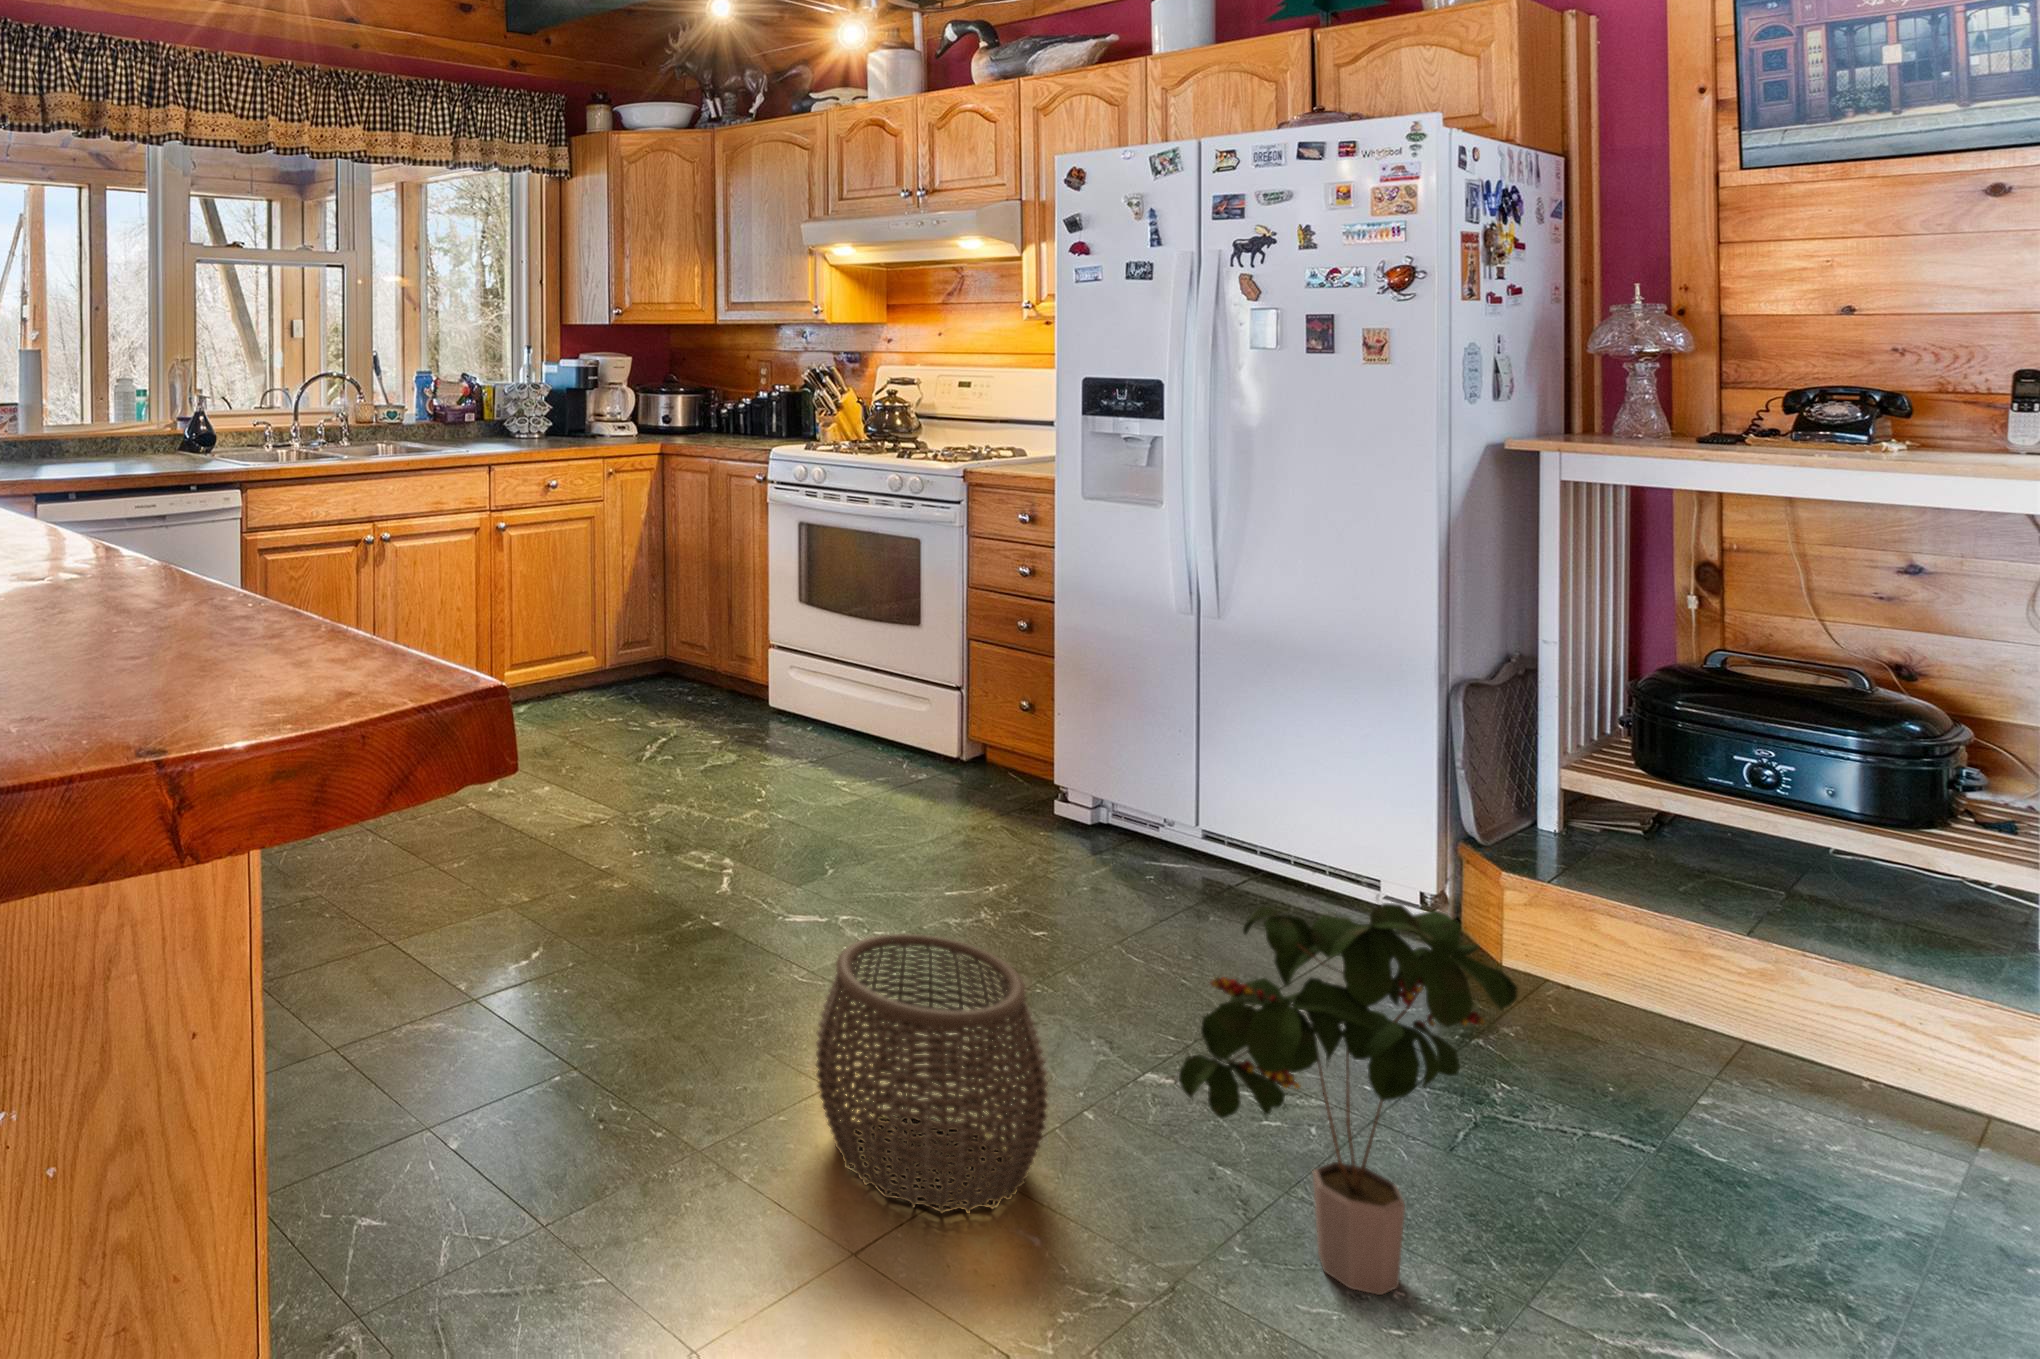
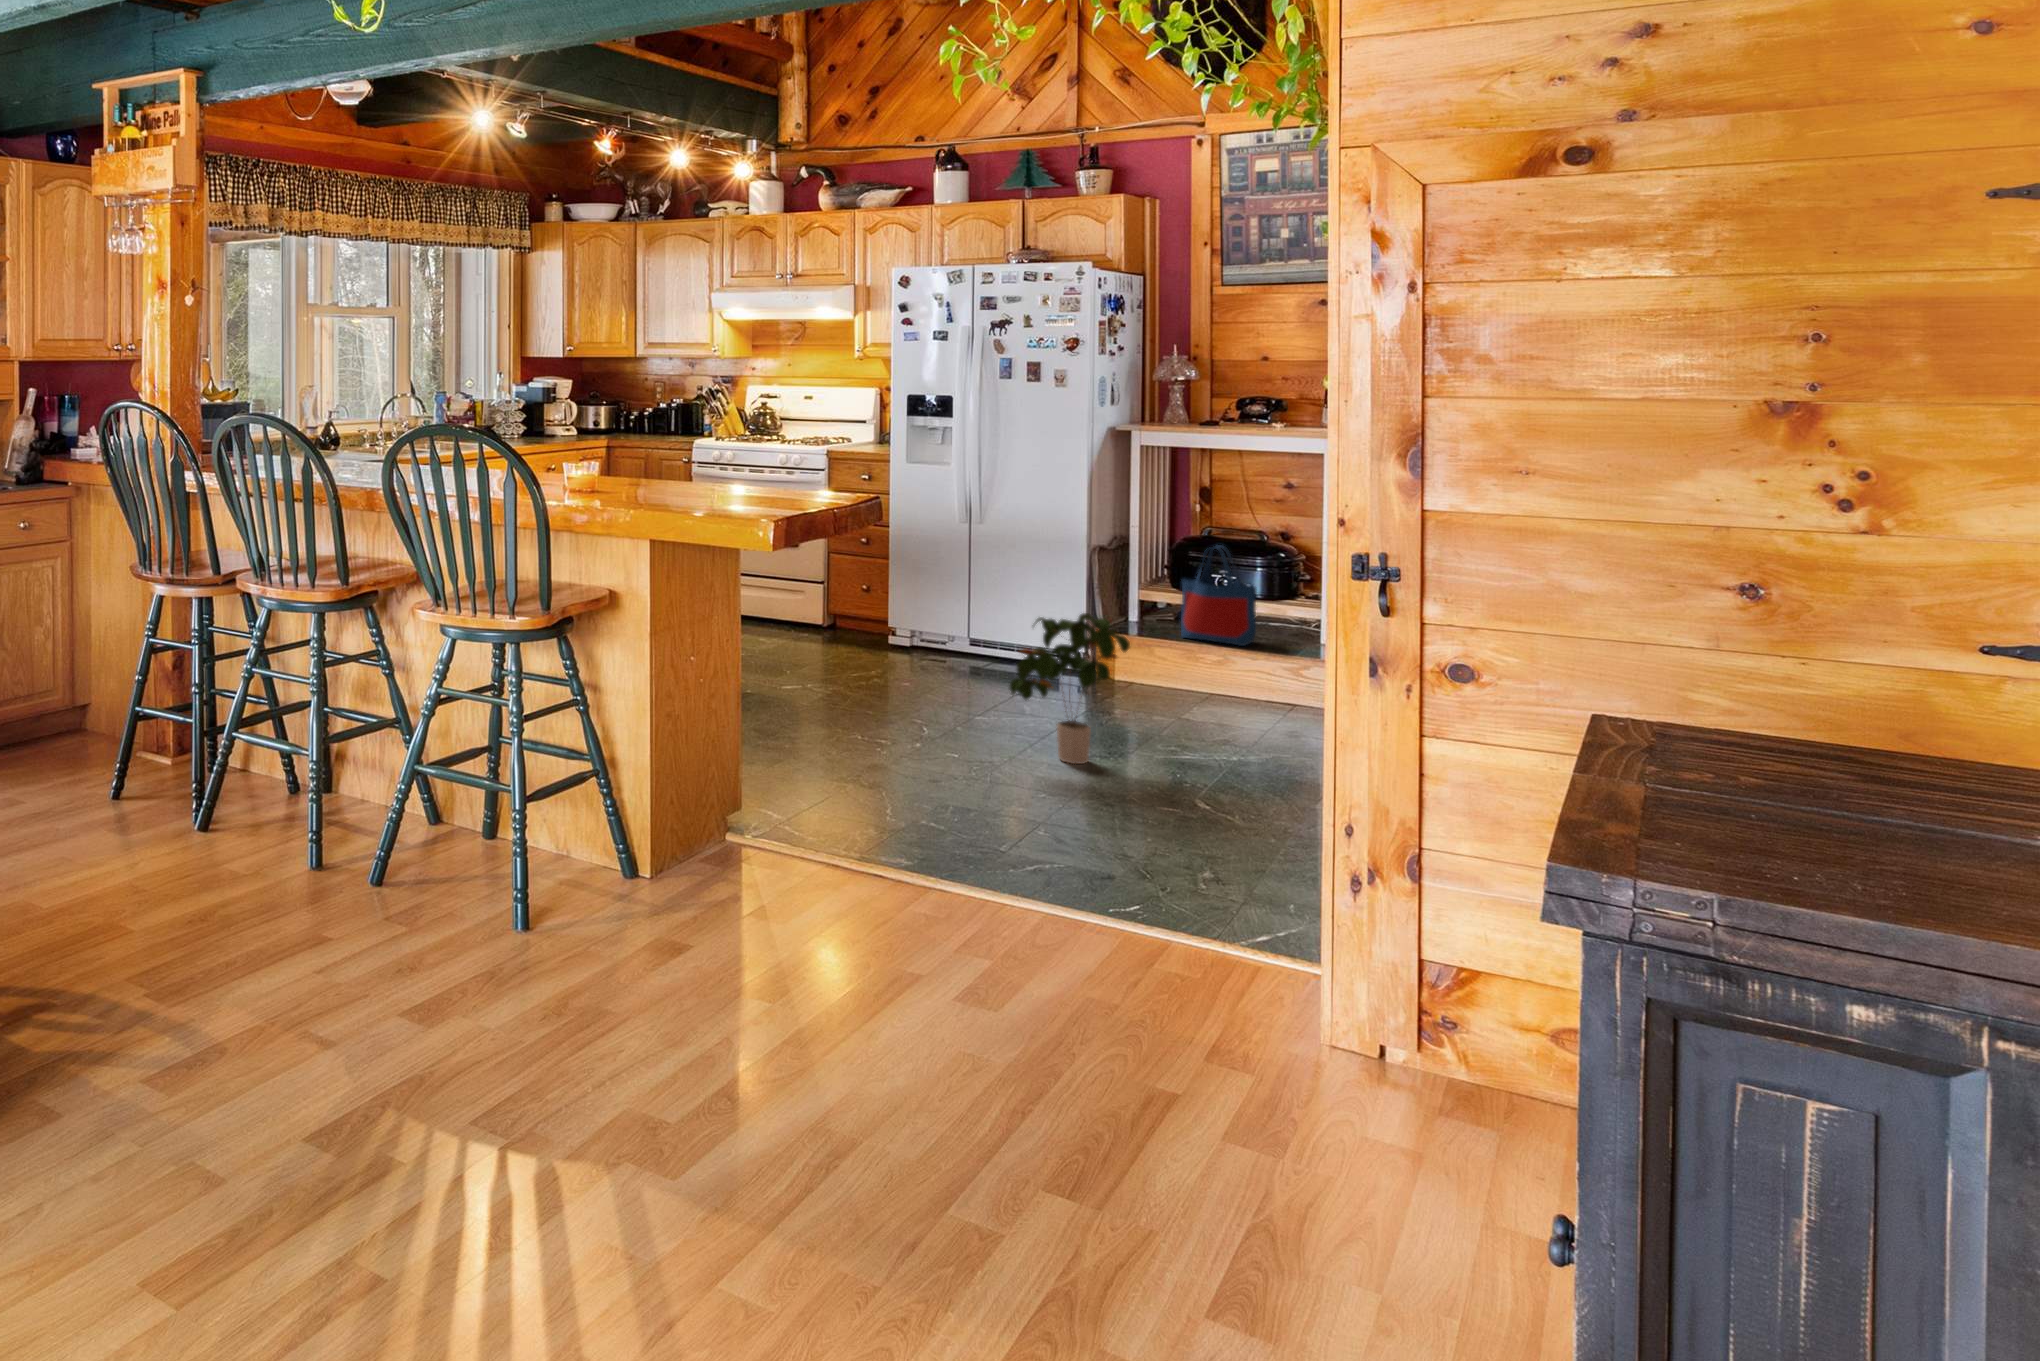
tote bag: none [1655,694,1849,925] -> present [1181,545,1257,646]
woven basket: present [816,934,1048,1213] -> none [849,657,953,760]

